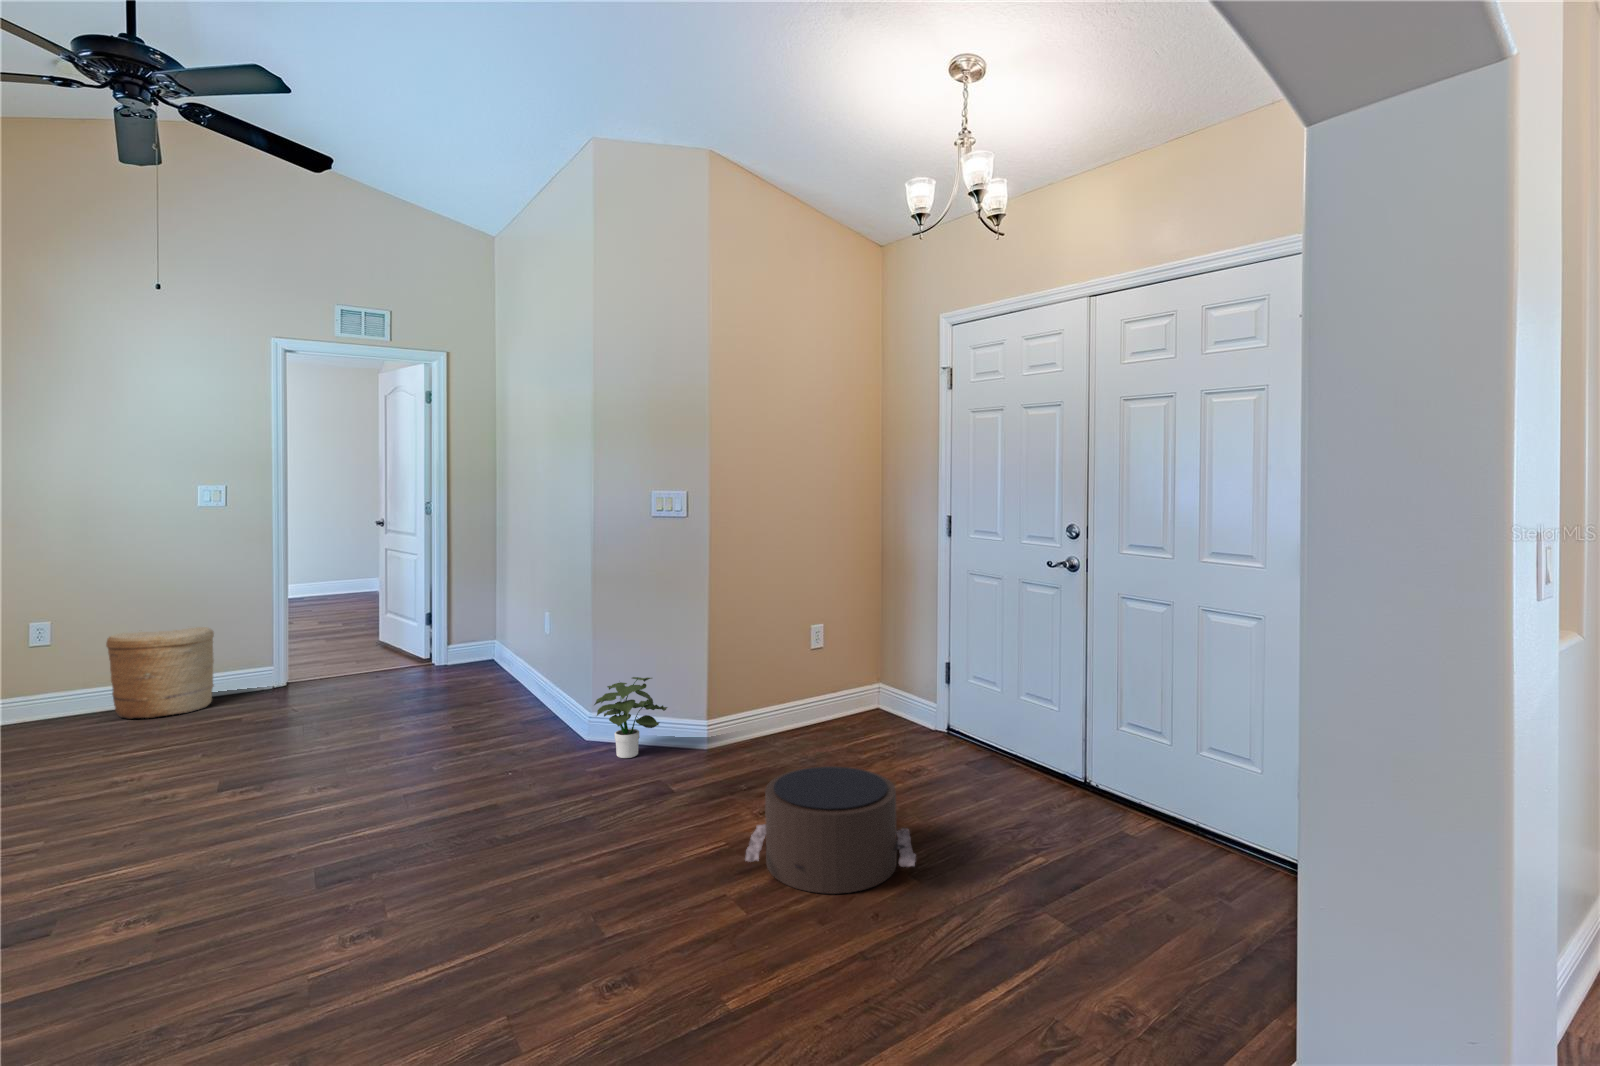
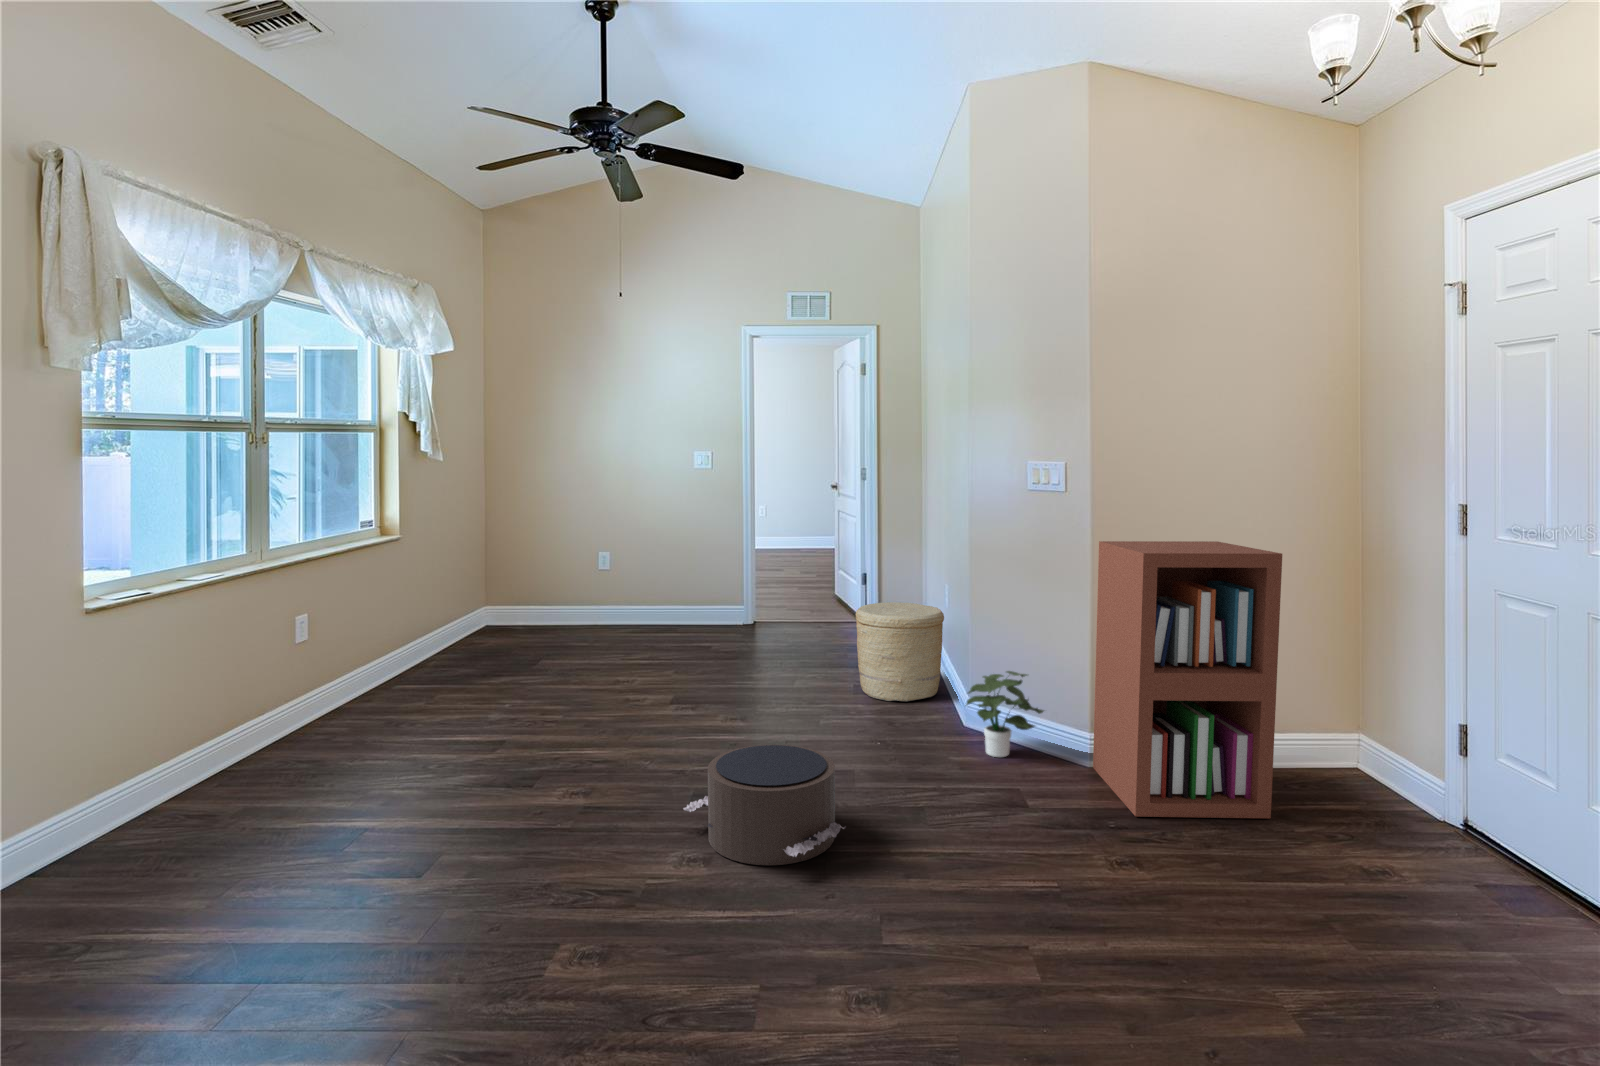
bookshelf: none [707,551,847,777] -> present [1093,541,1282,818]
woven basket: present [106,627,214,719] -> present [856,602,944,701]
pouf: present [745,766,916,894] -> present [683,744,846,865]

